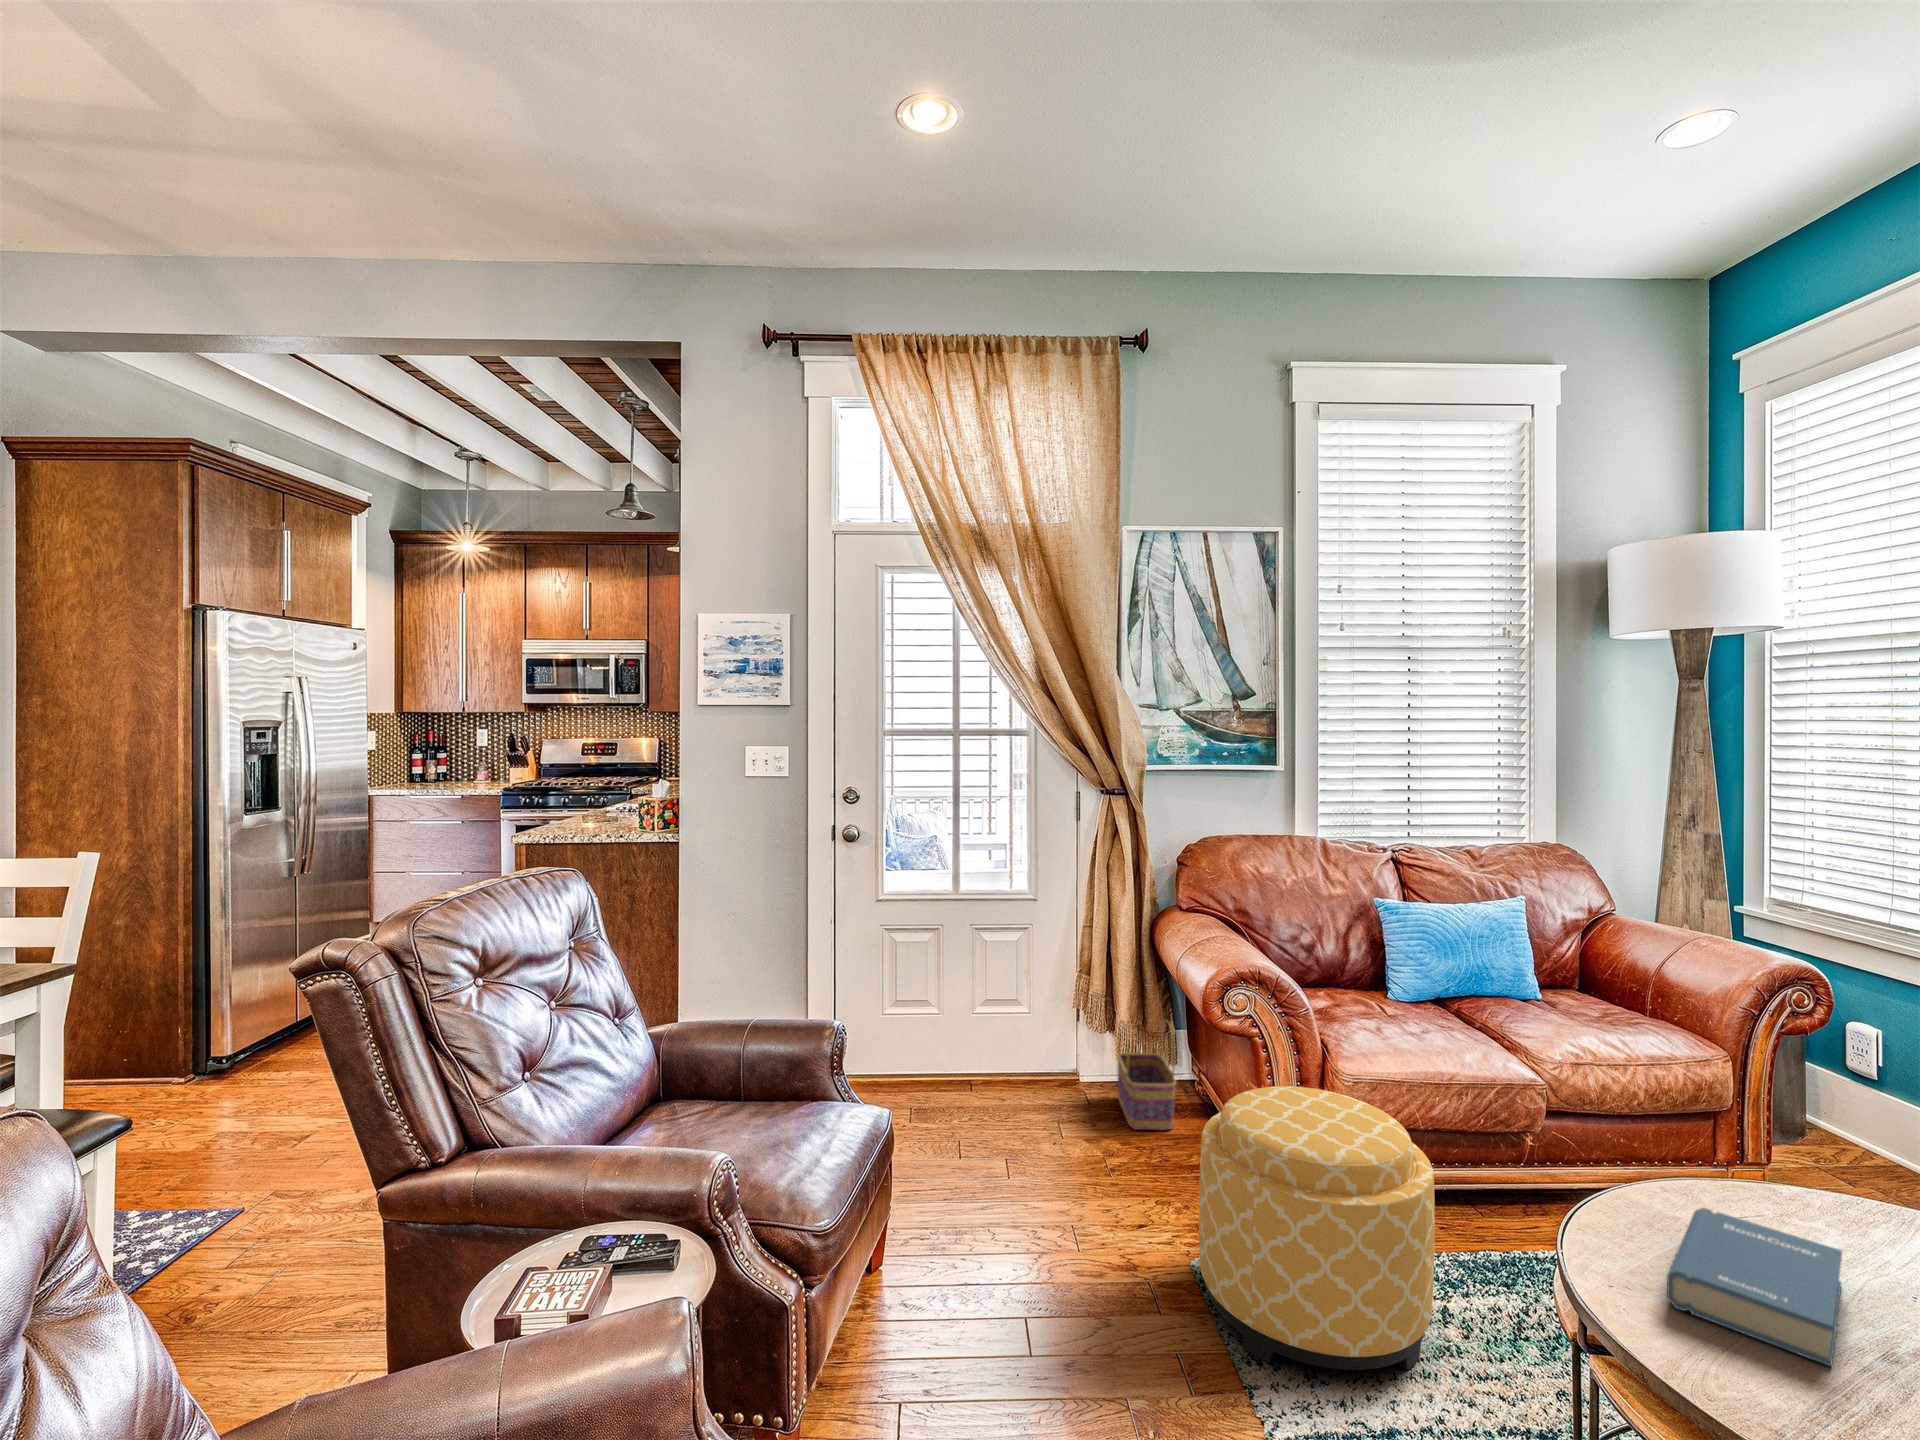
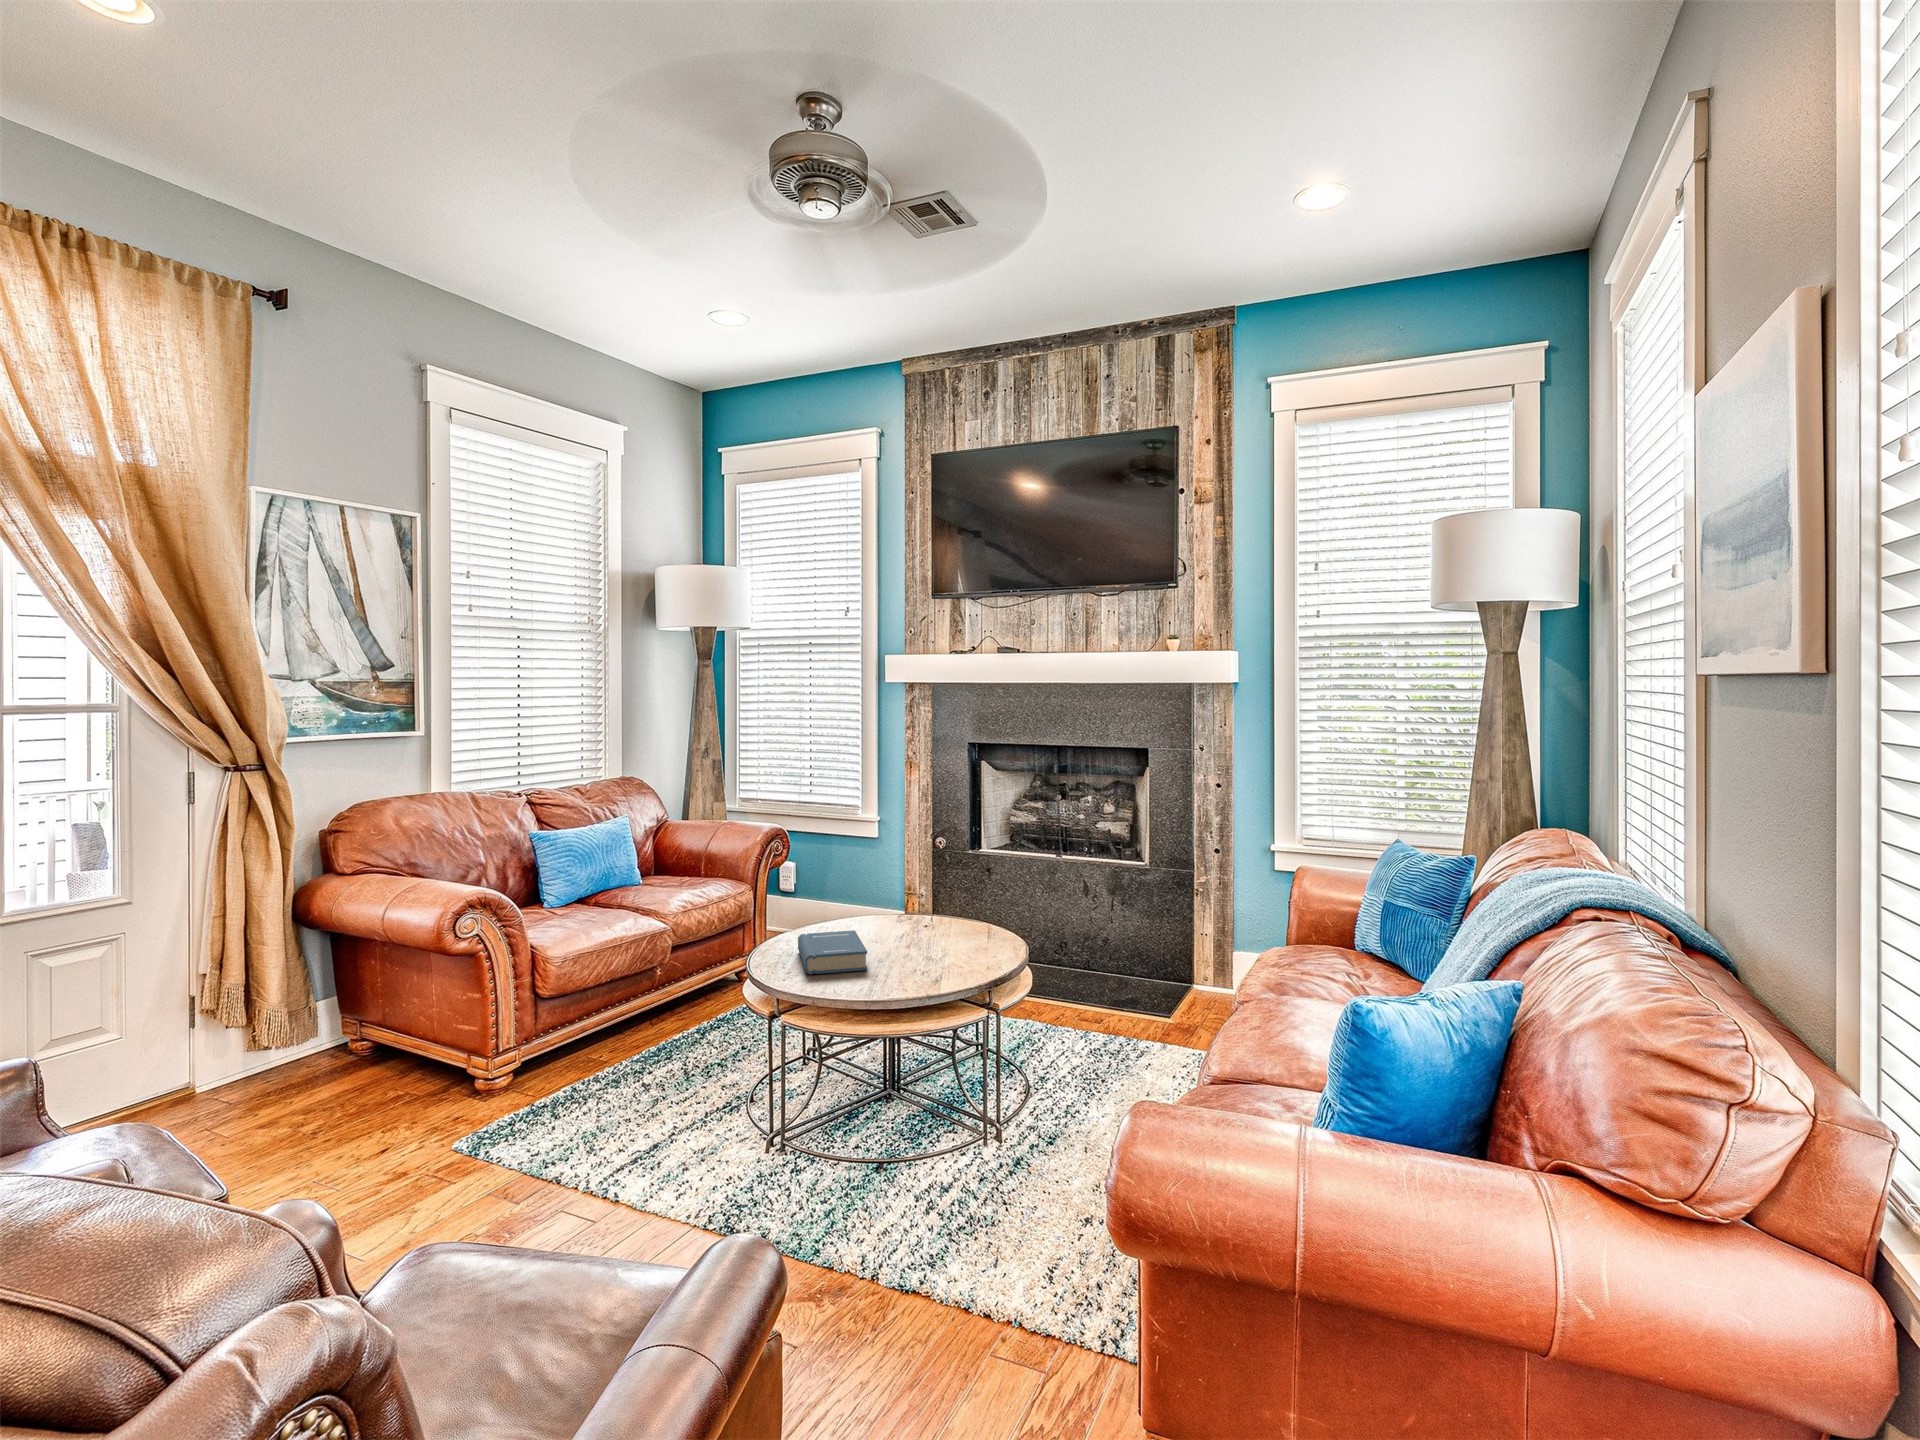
basket: present [1117,1020,1176,1130] -> none [281,980,367,1091]
ottoman: present [1199,1086,1435,1370] -> none [473,964,650,1160]

